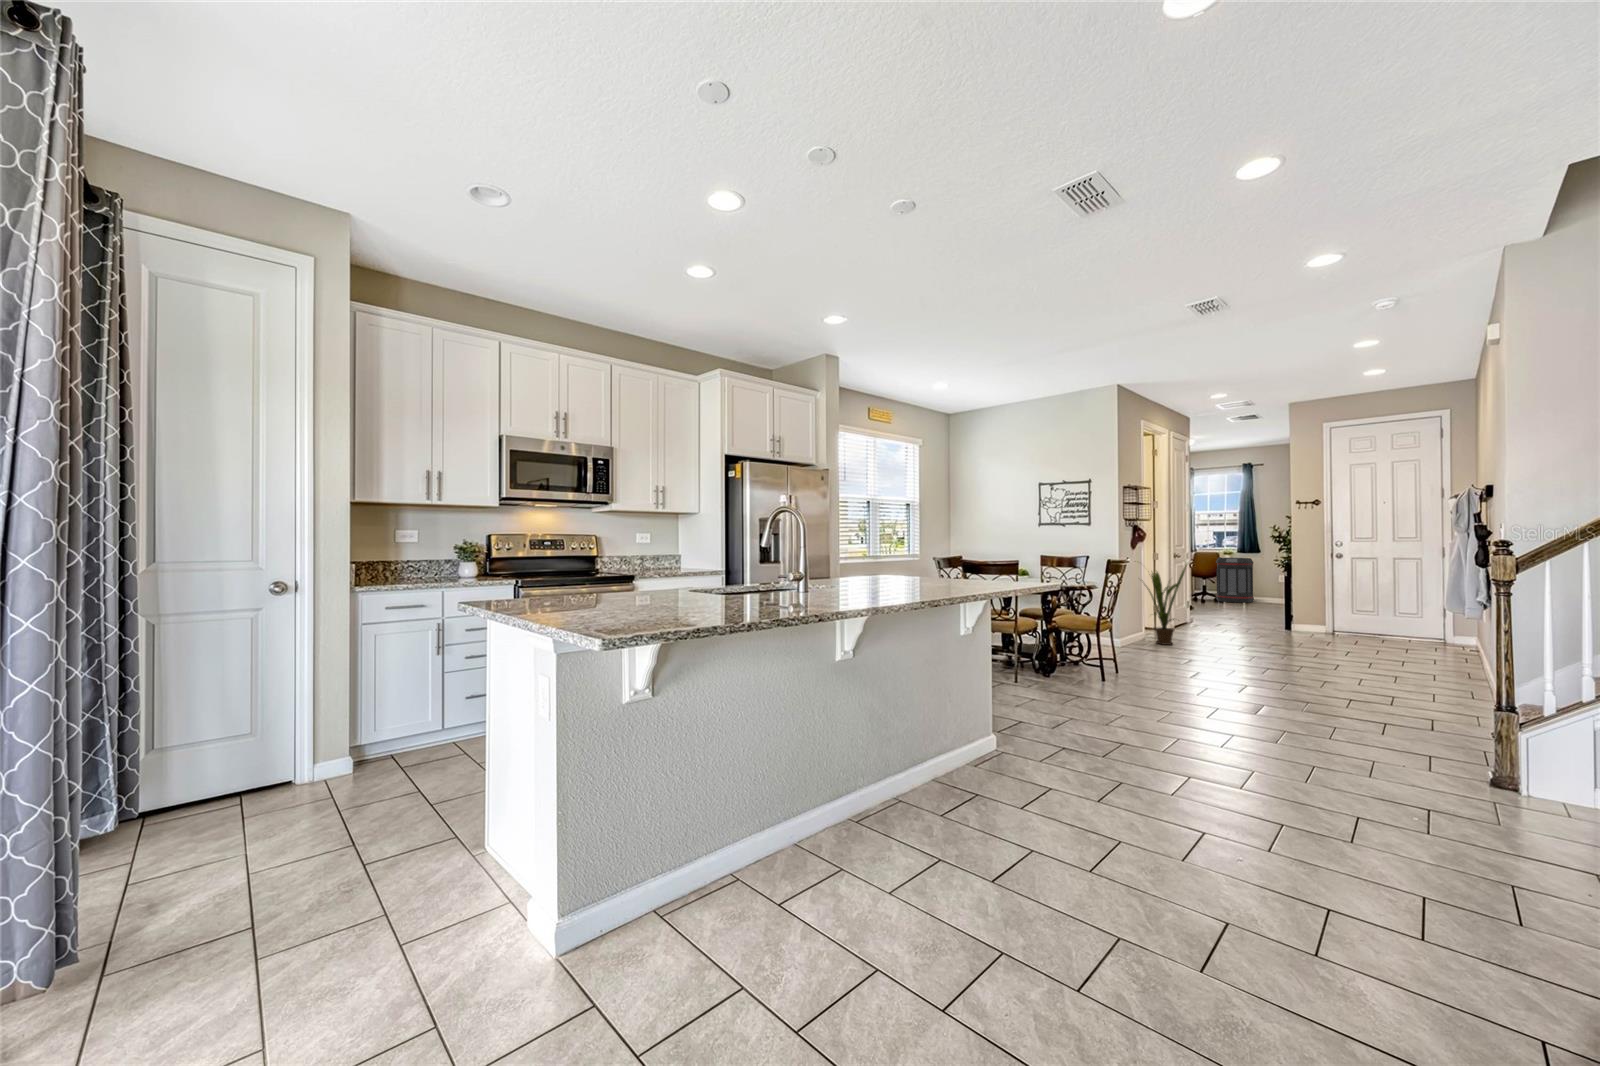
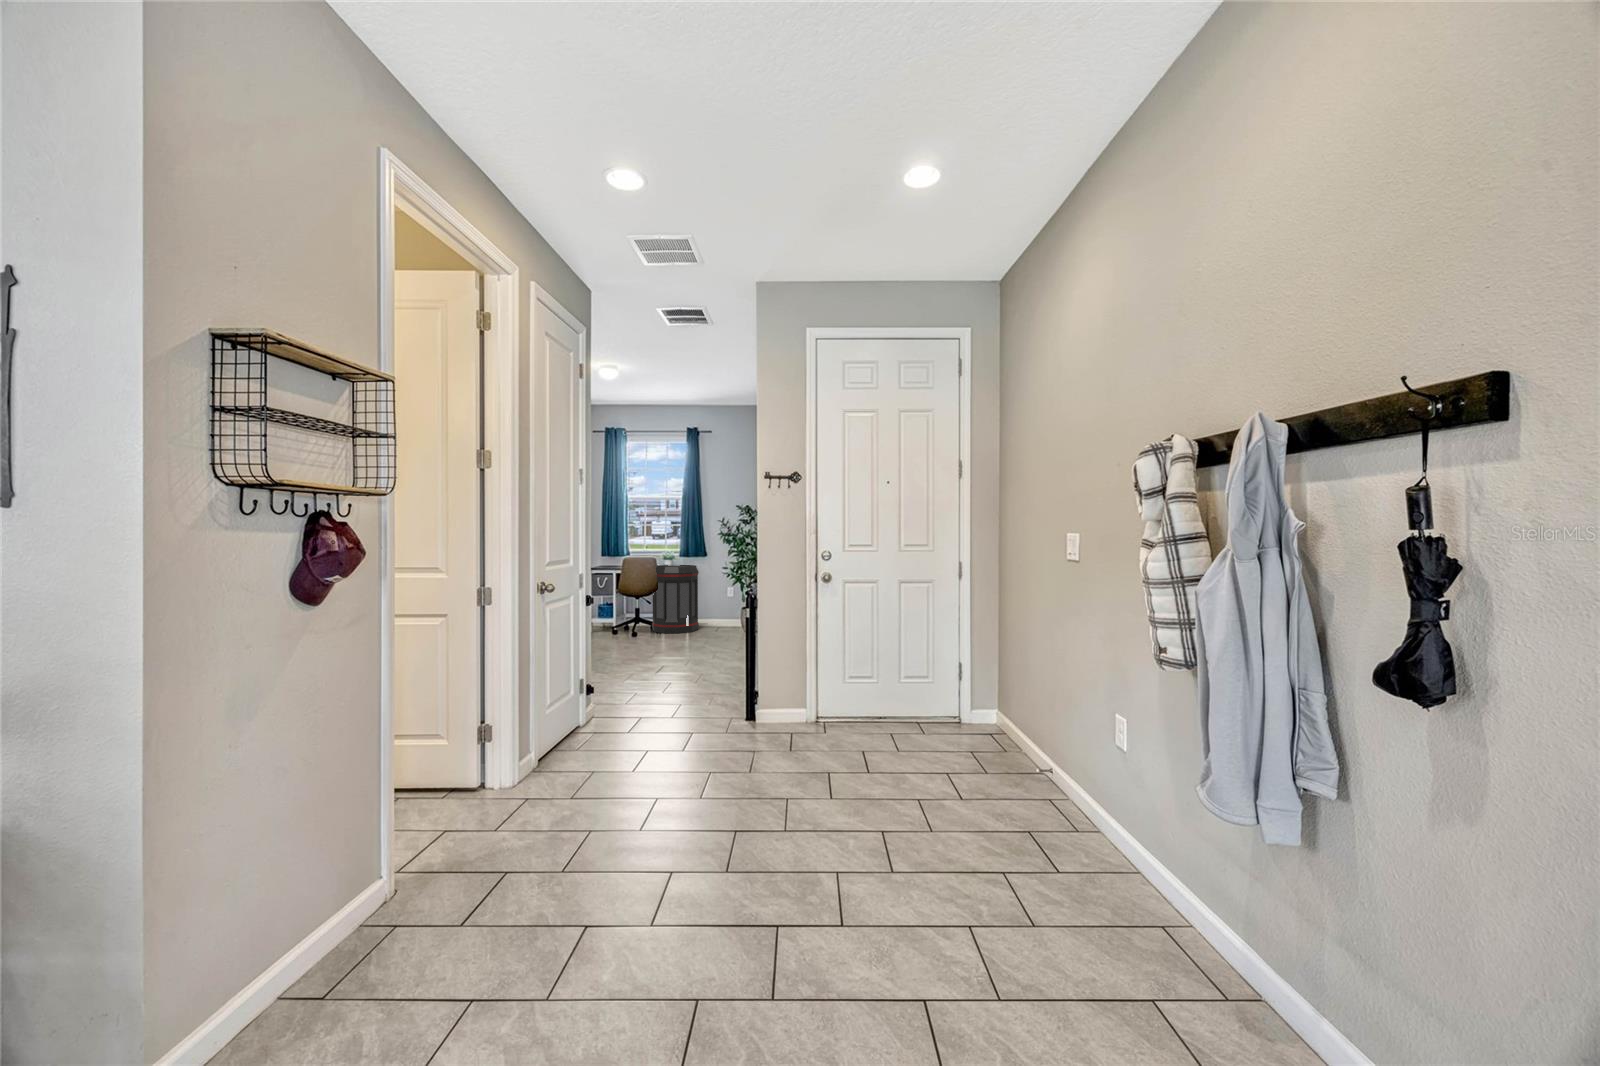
house plant: present [1147,564,1187,645] -> none [372,624,543,903]

